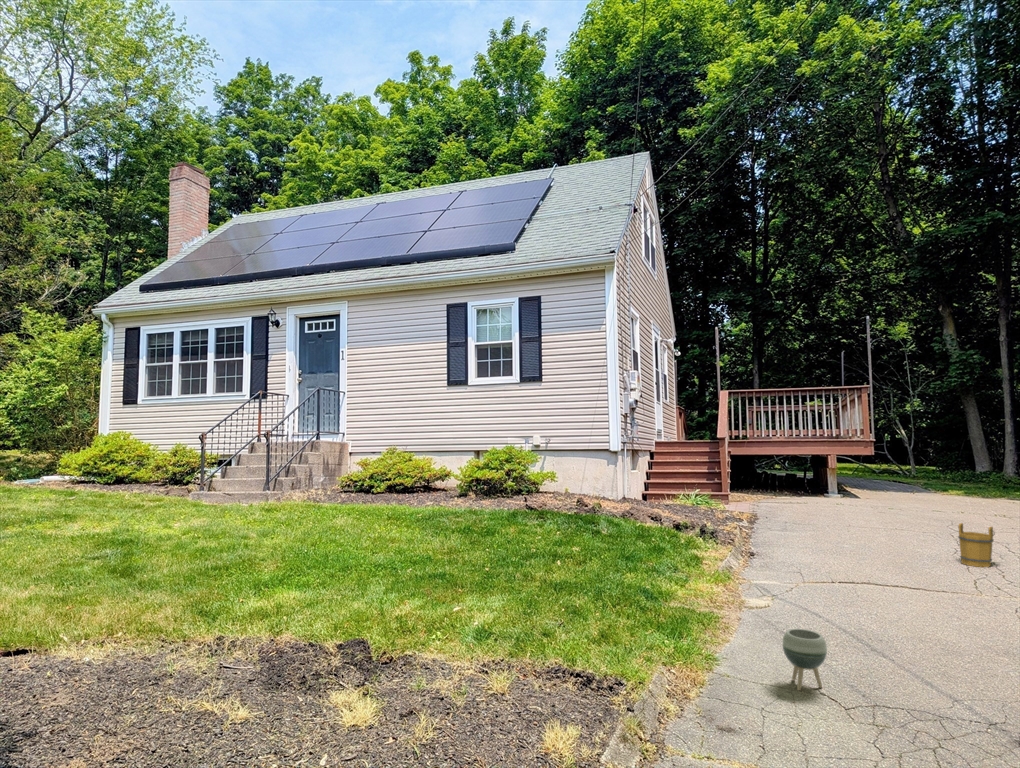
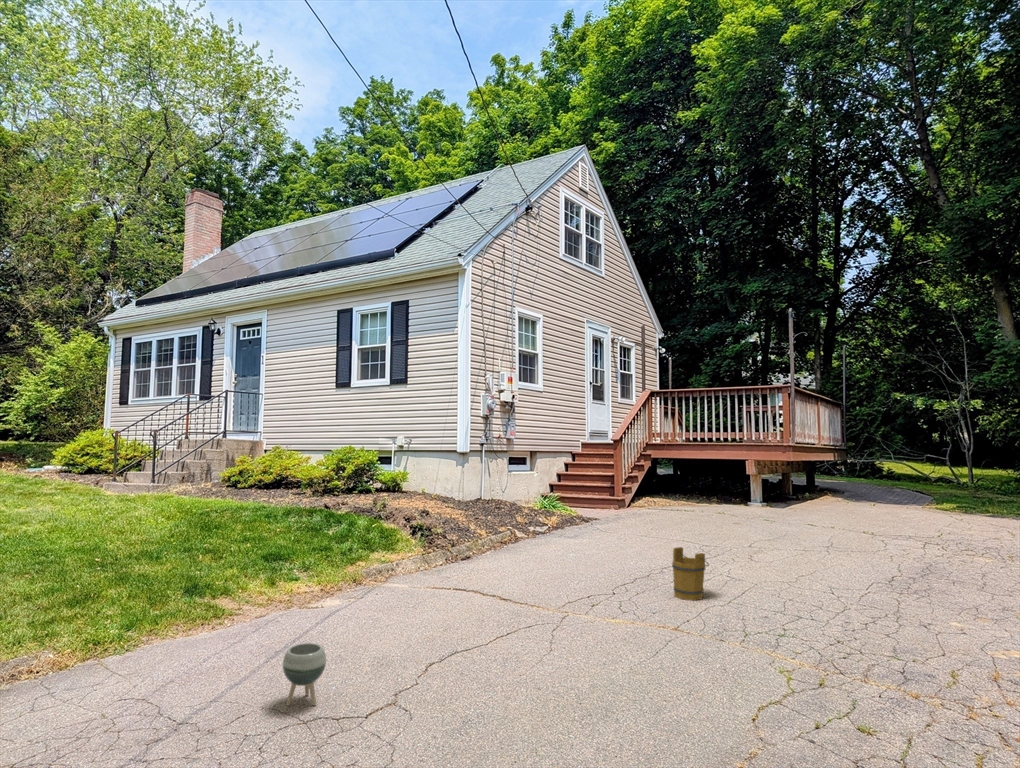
planter: present [782,629,827,690] -> present [283,643,326,705]

